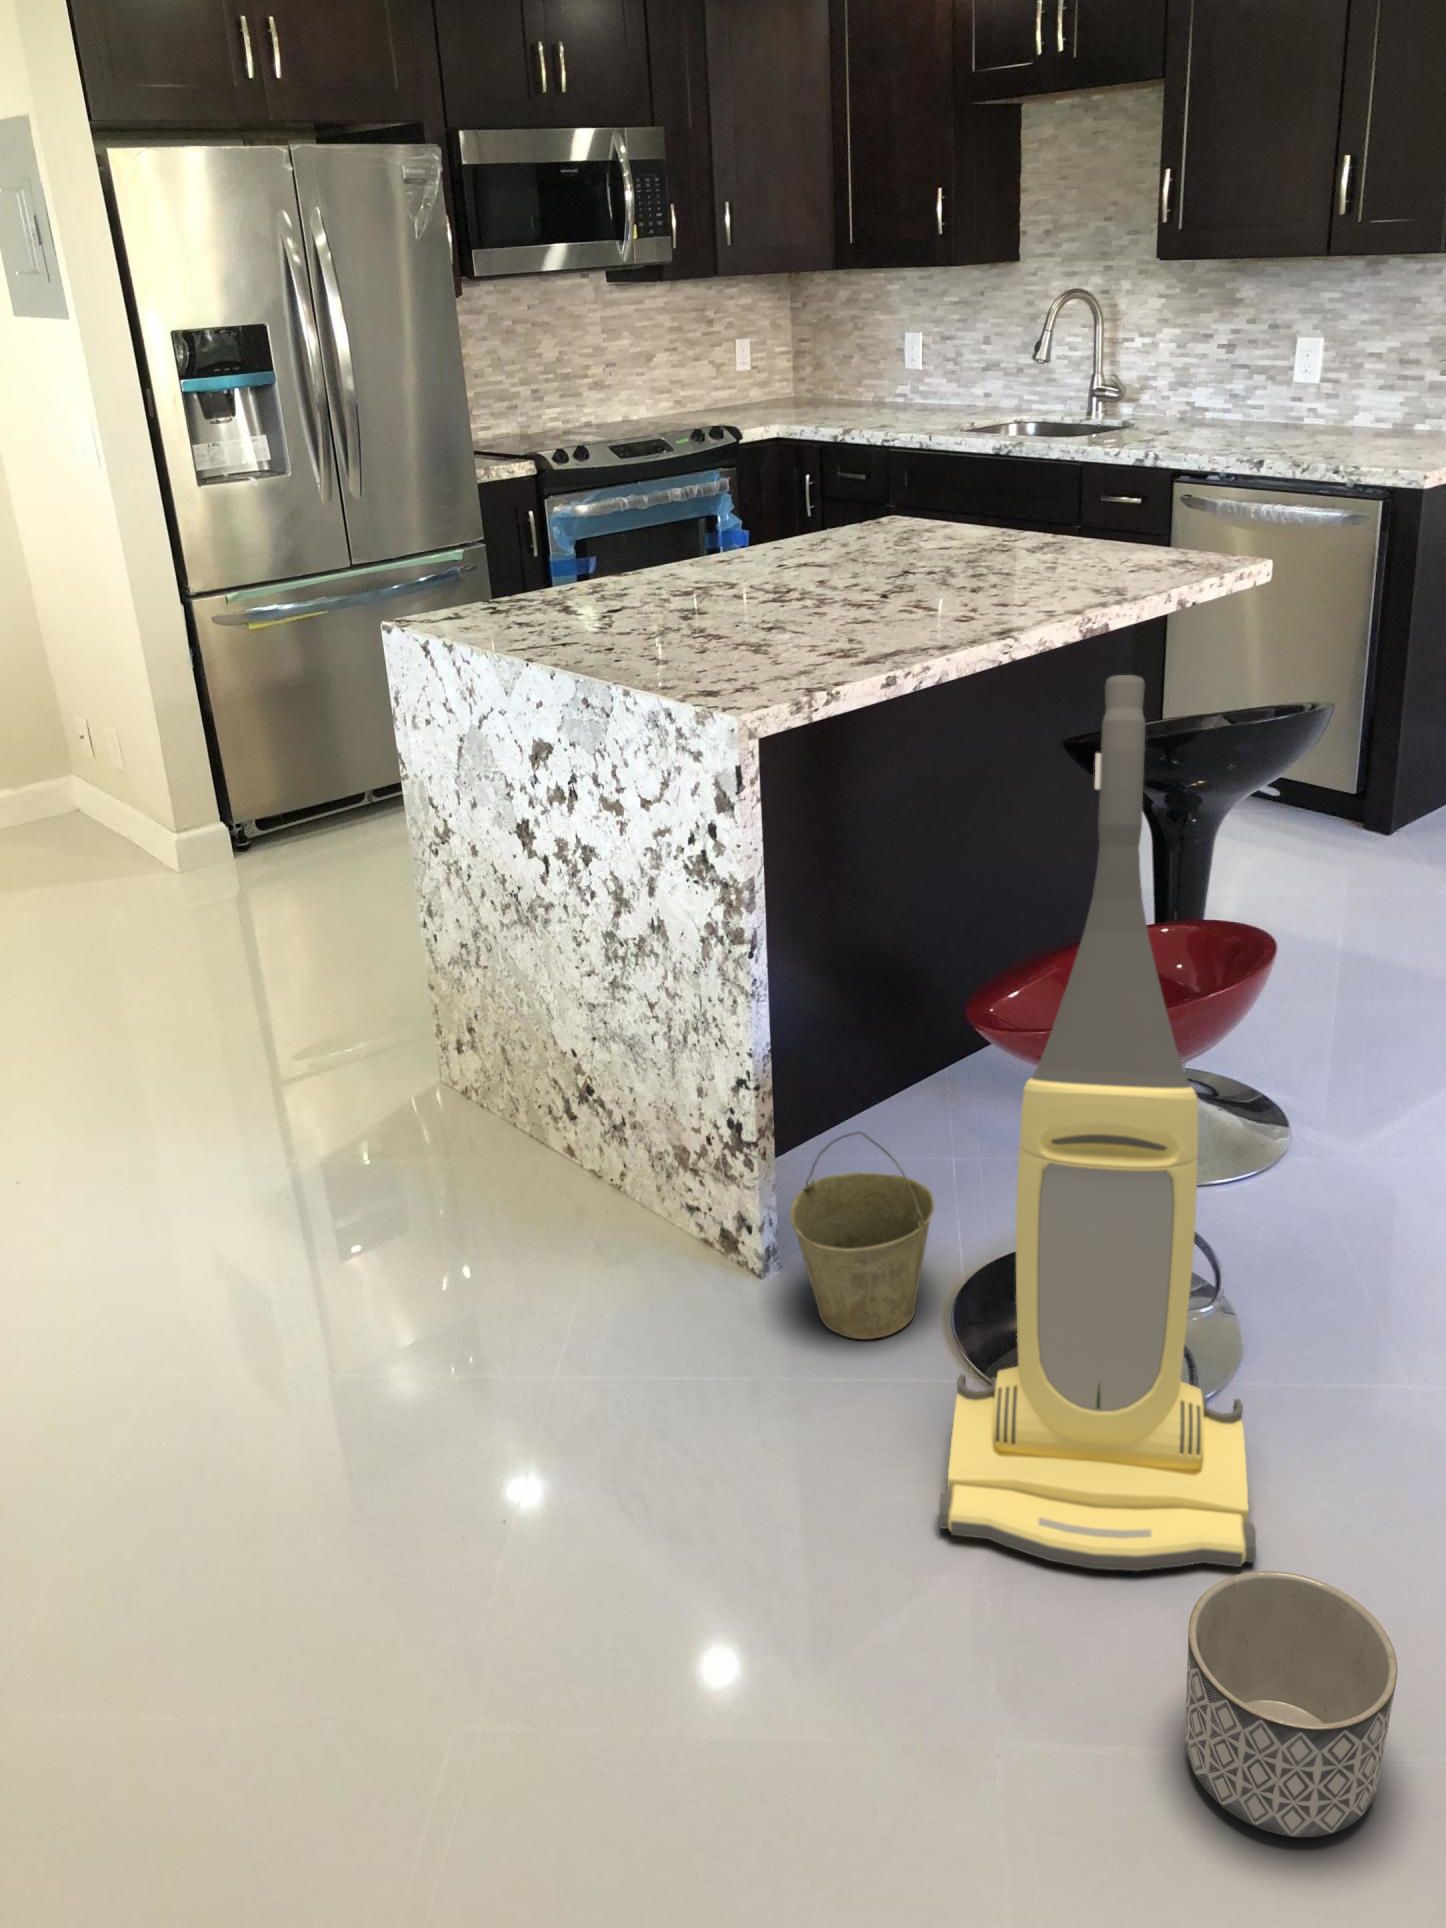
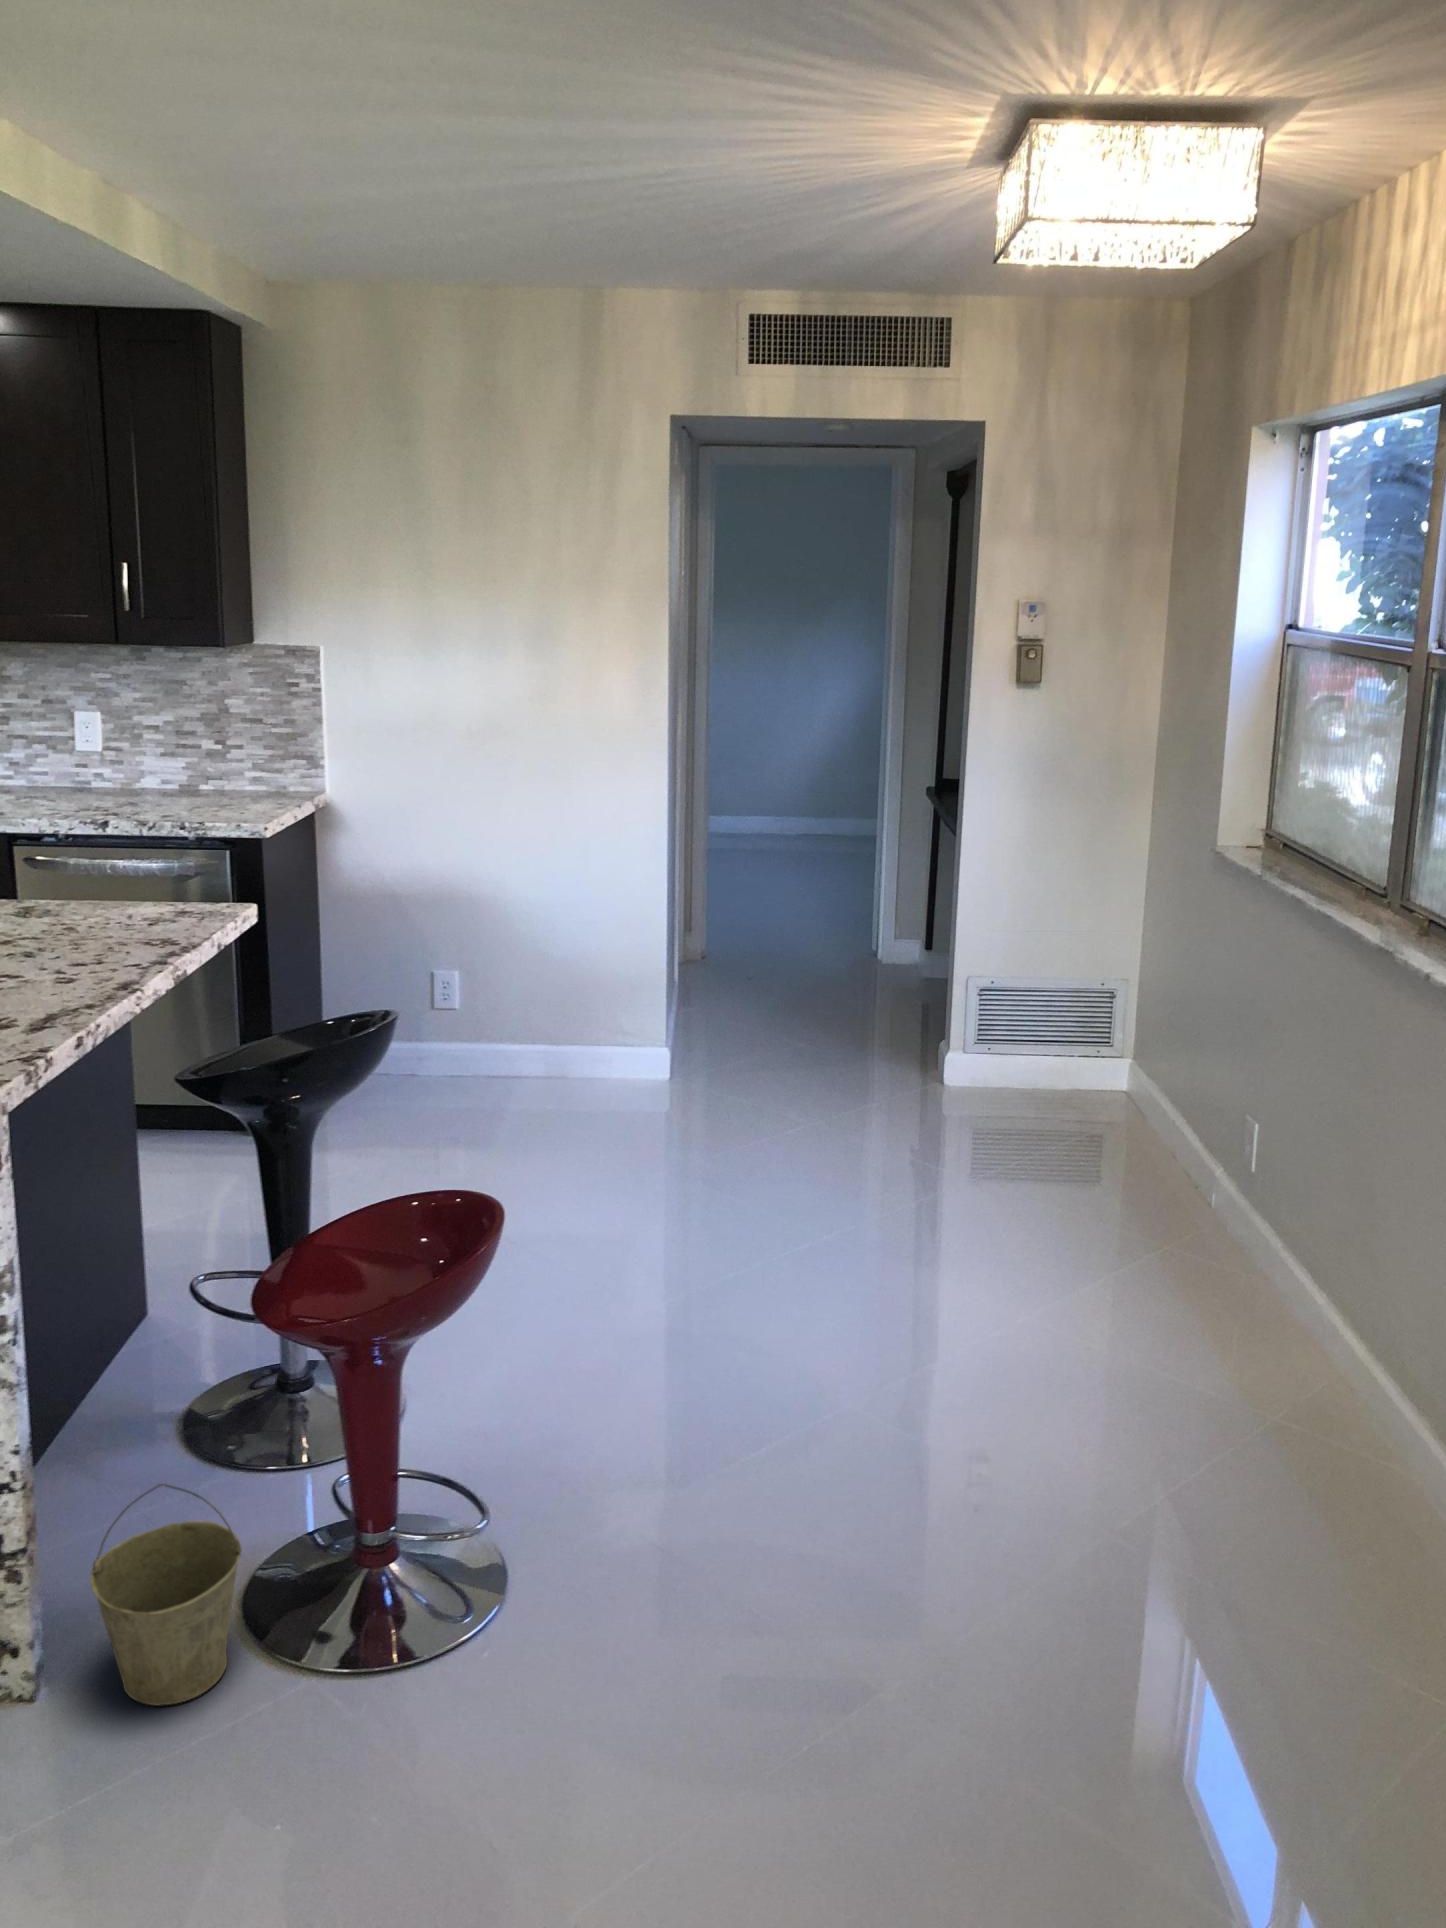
vacuum cleaner: present [939,675,1256,1571] -> none [349,992,644,1796]
planter: present [1185,1571,1398,1837] -> none [693,1634,843,1836]

